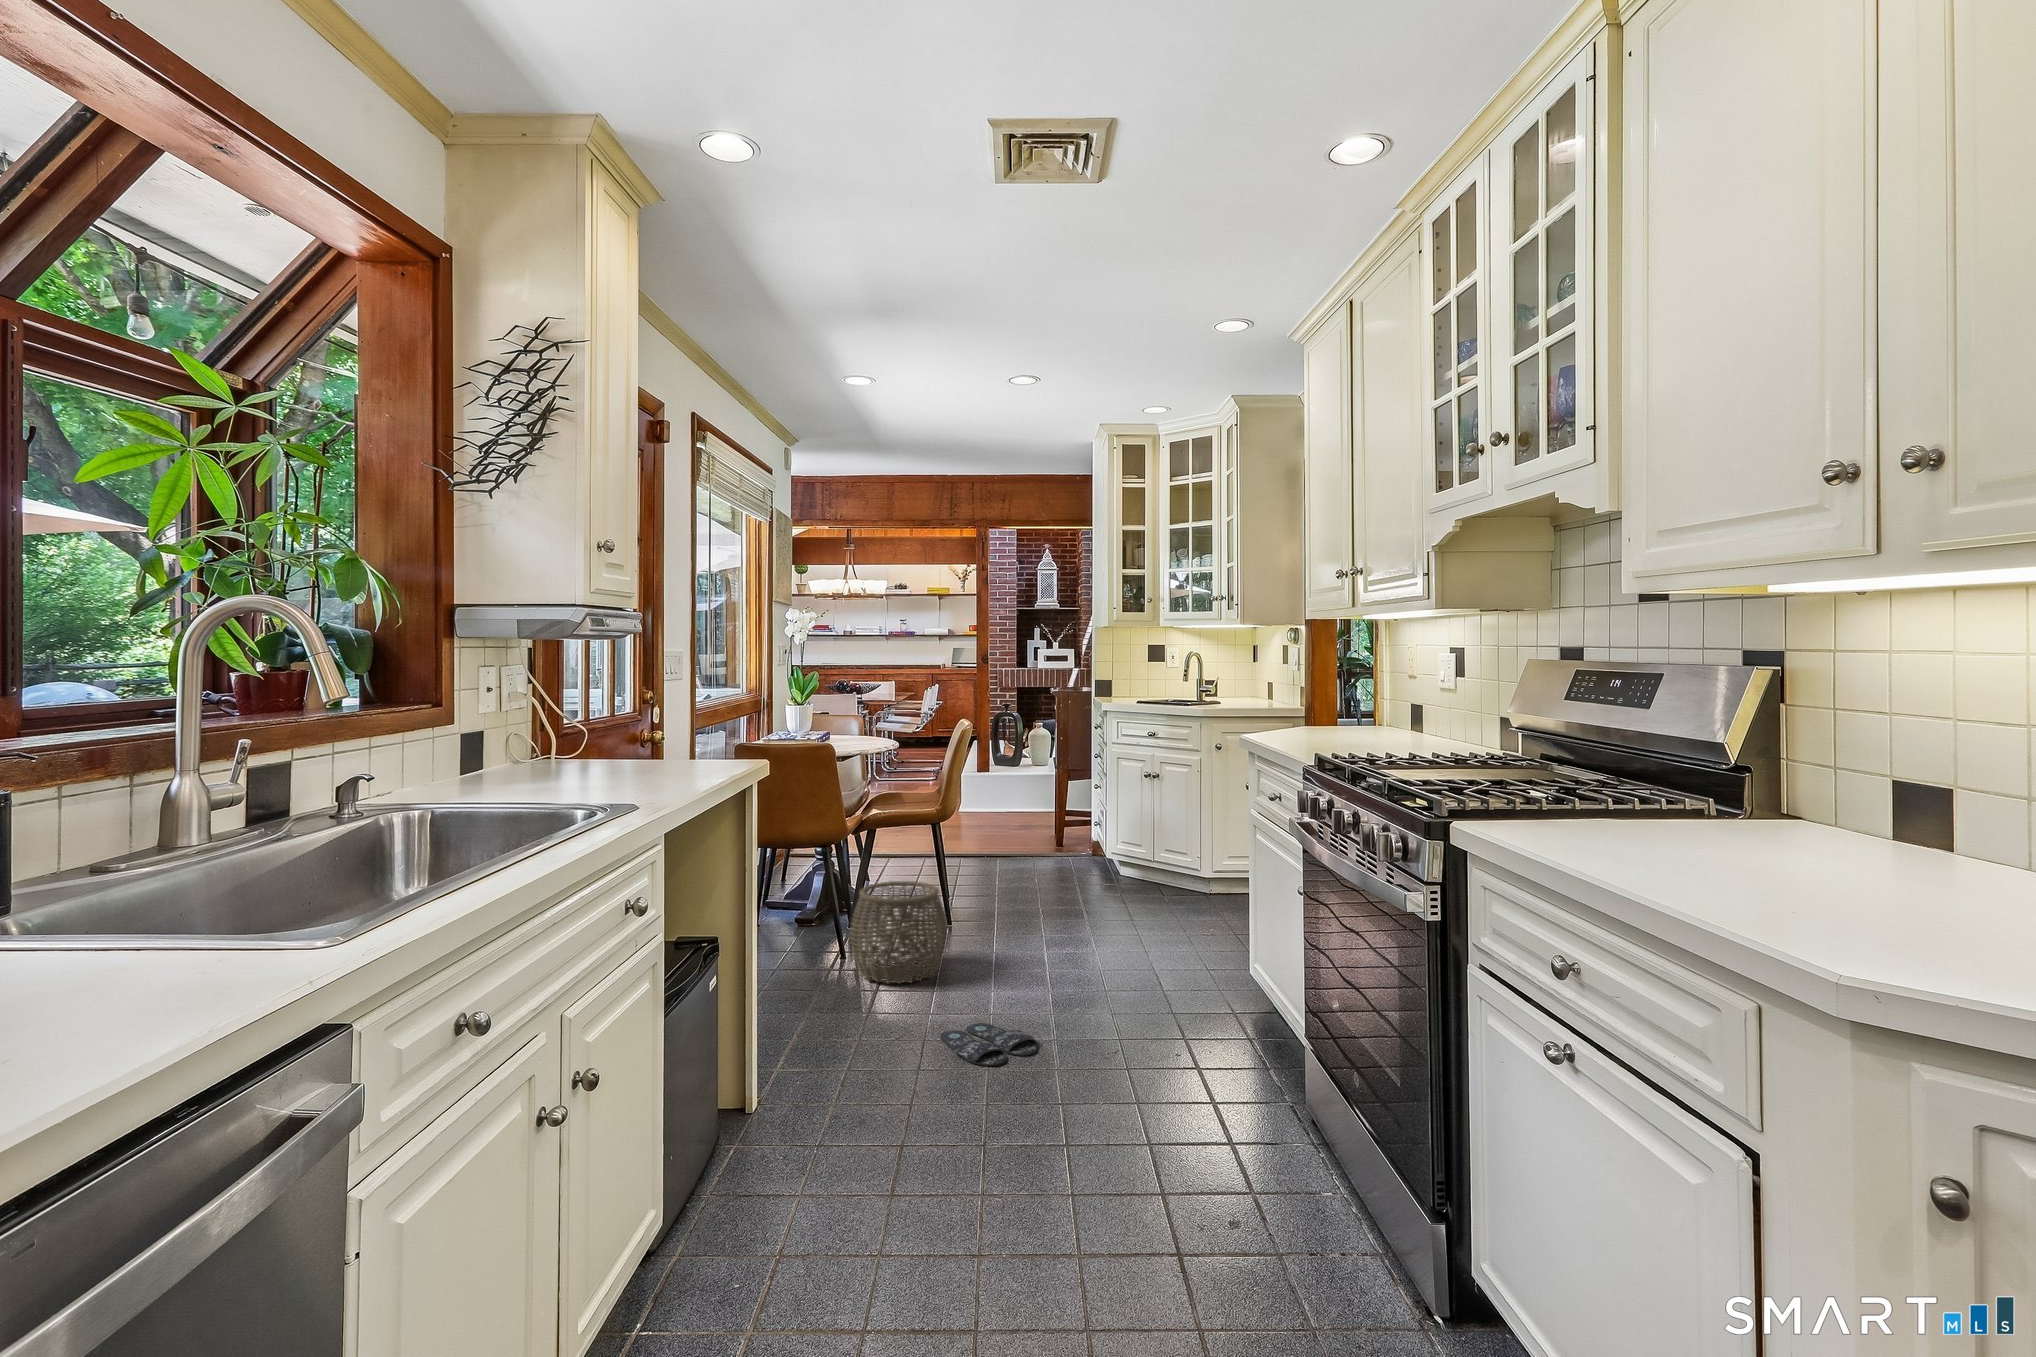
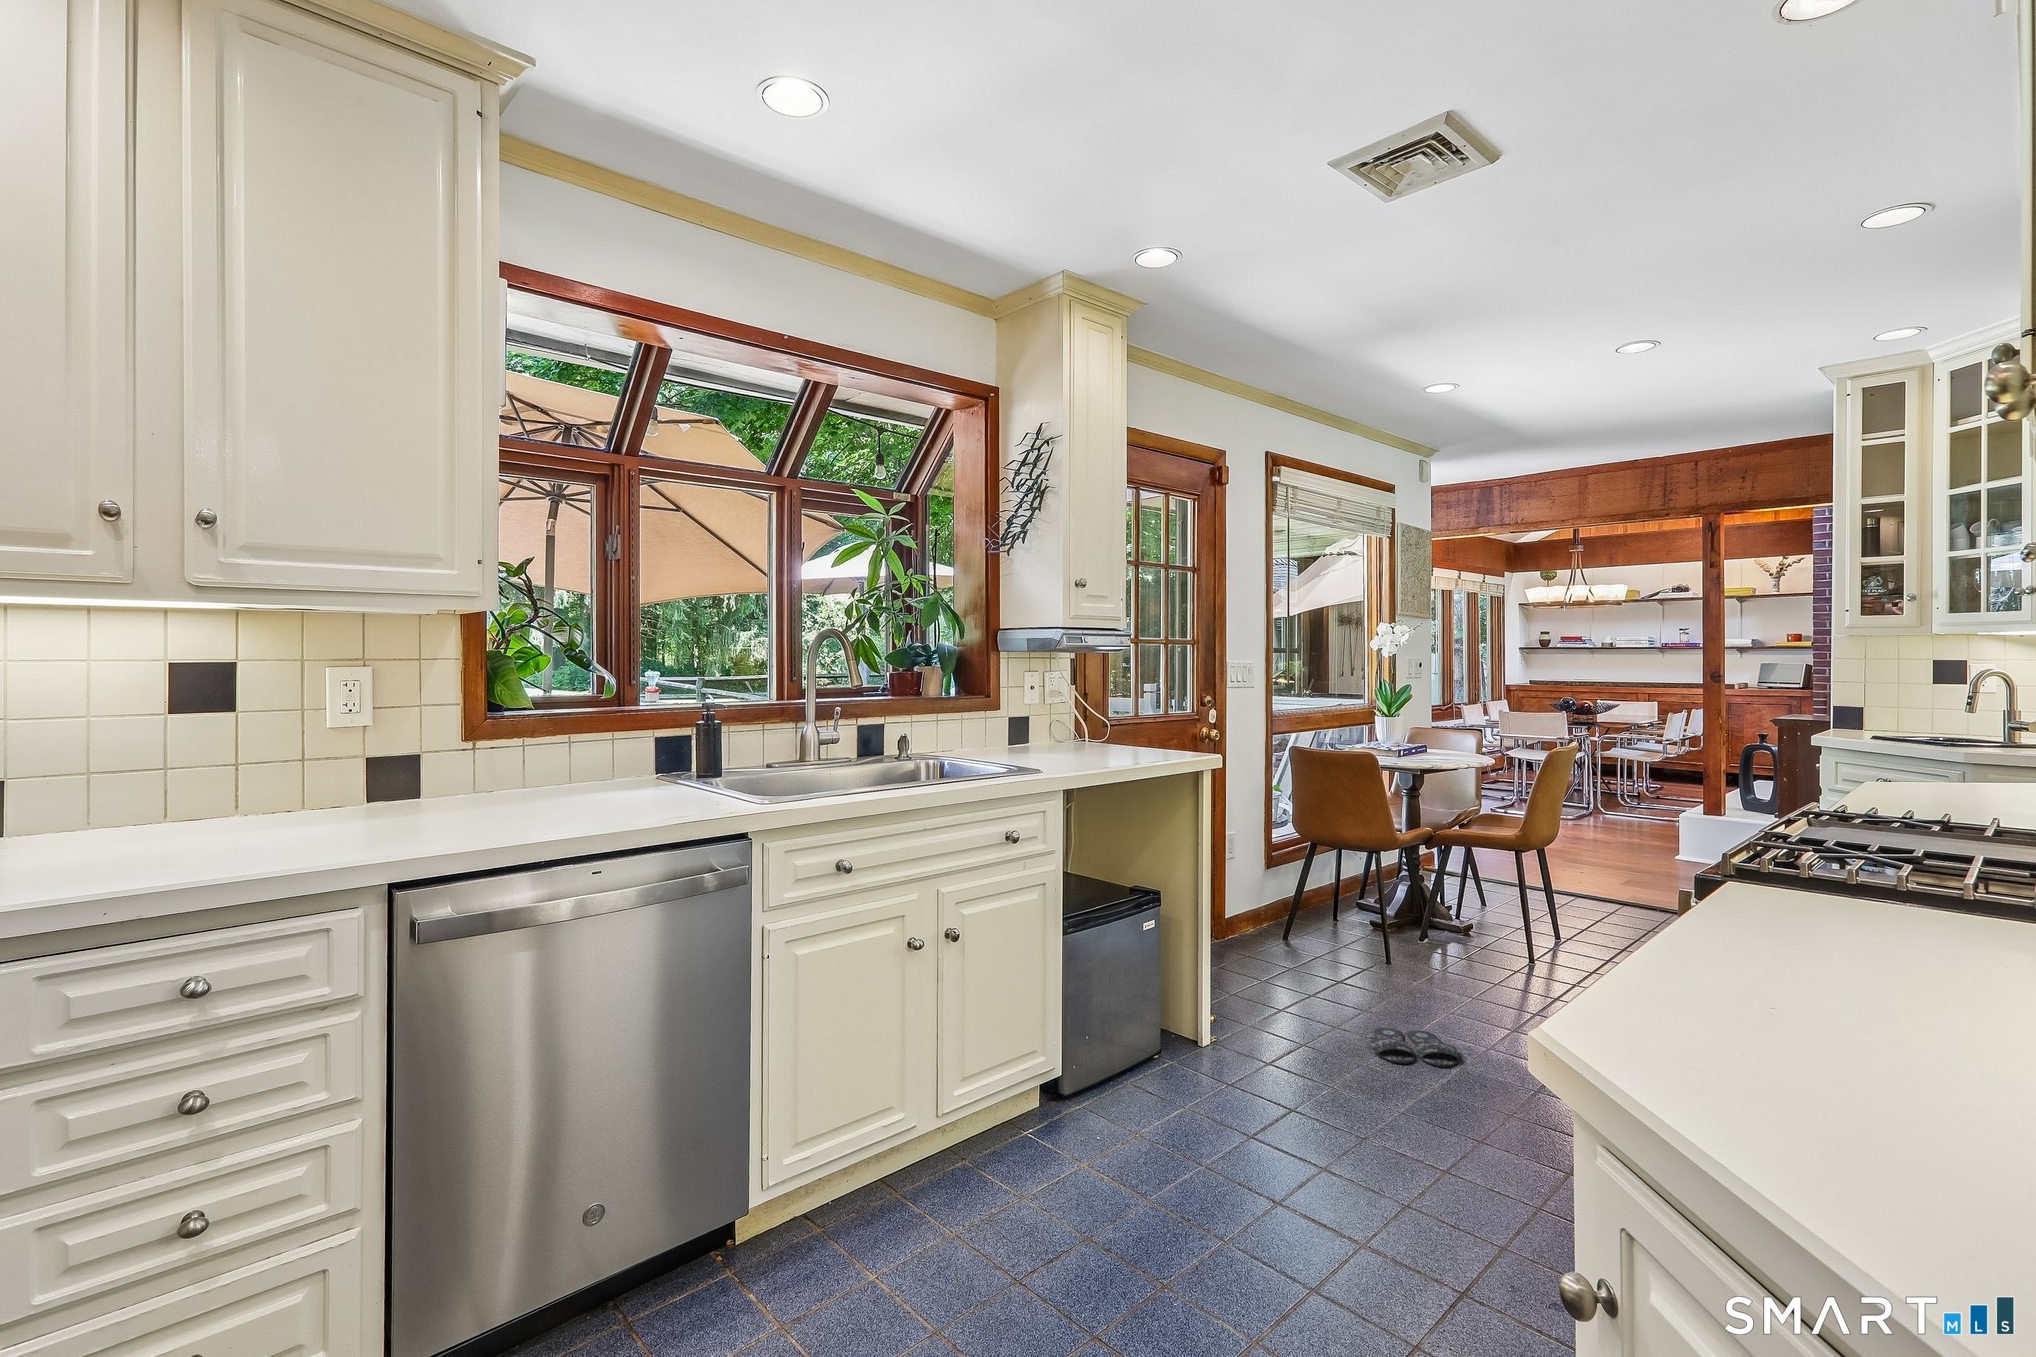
woven basket: present [850,881,948,984] -> none [1358,888,1461,989]

